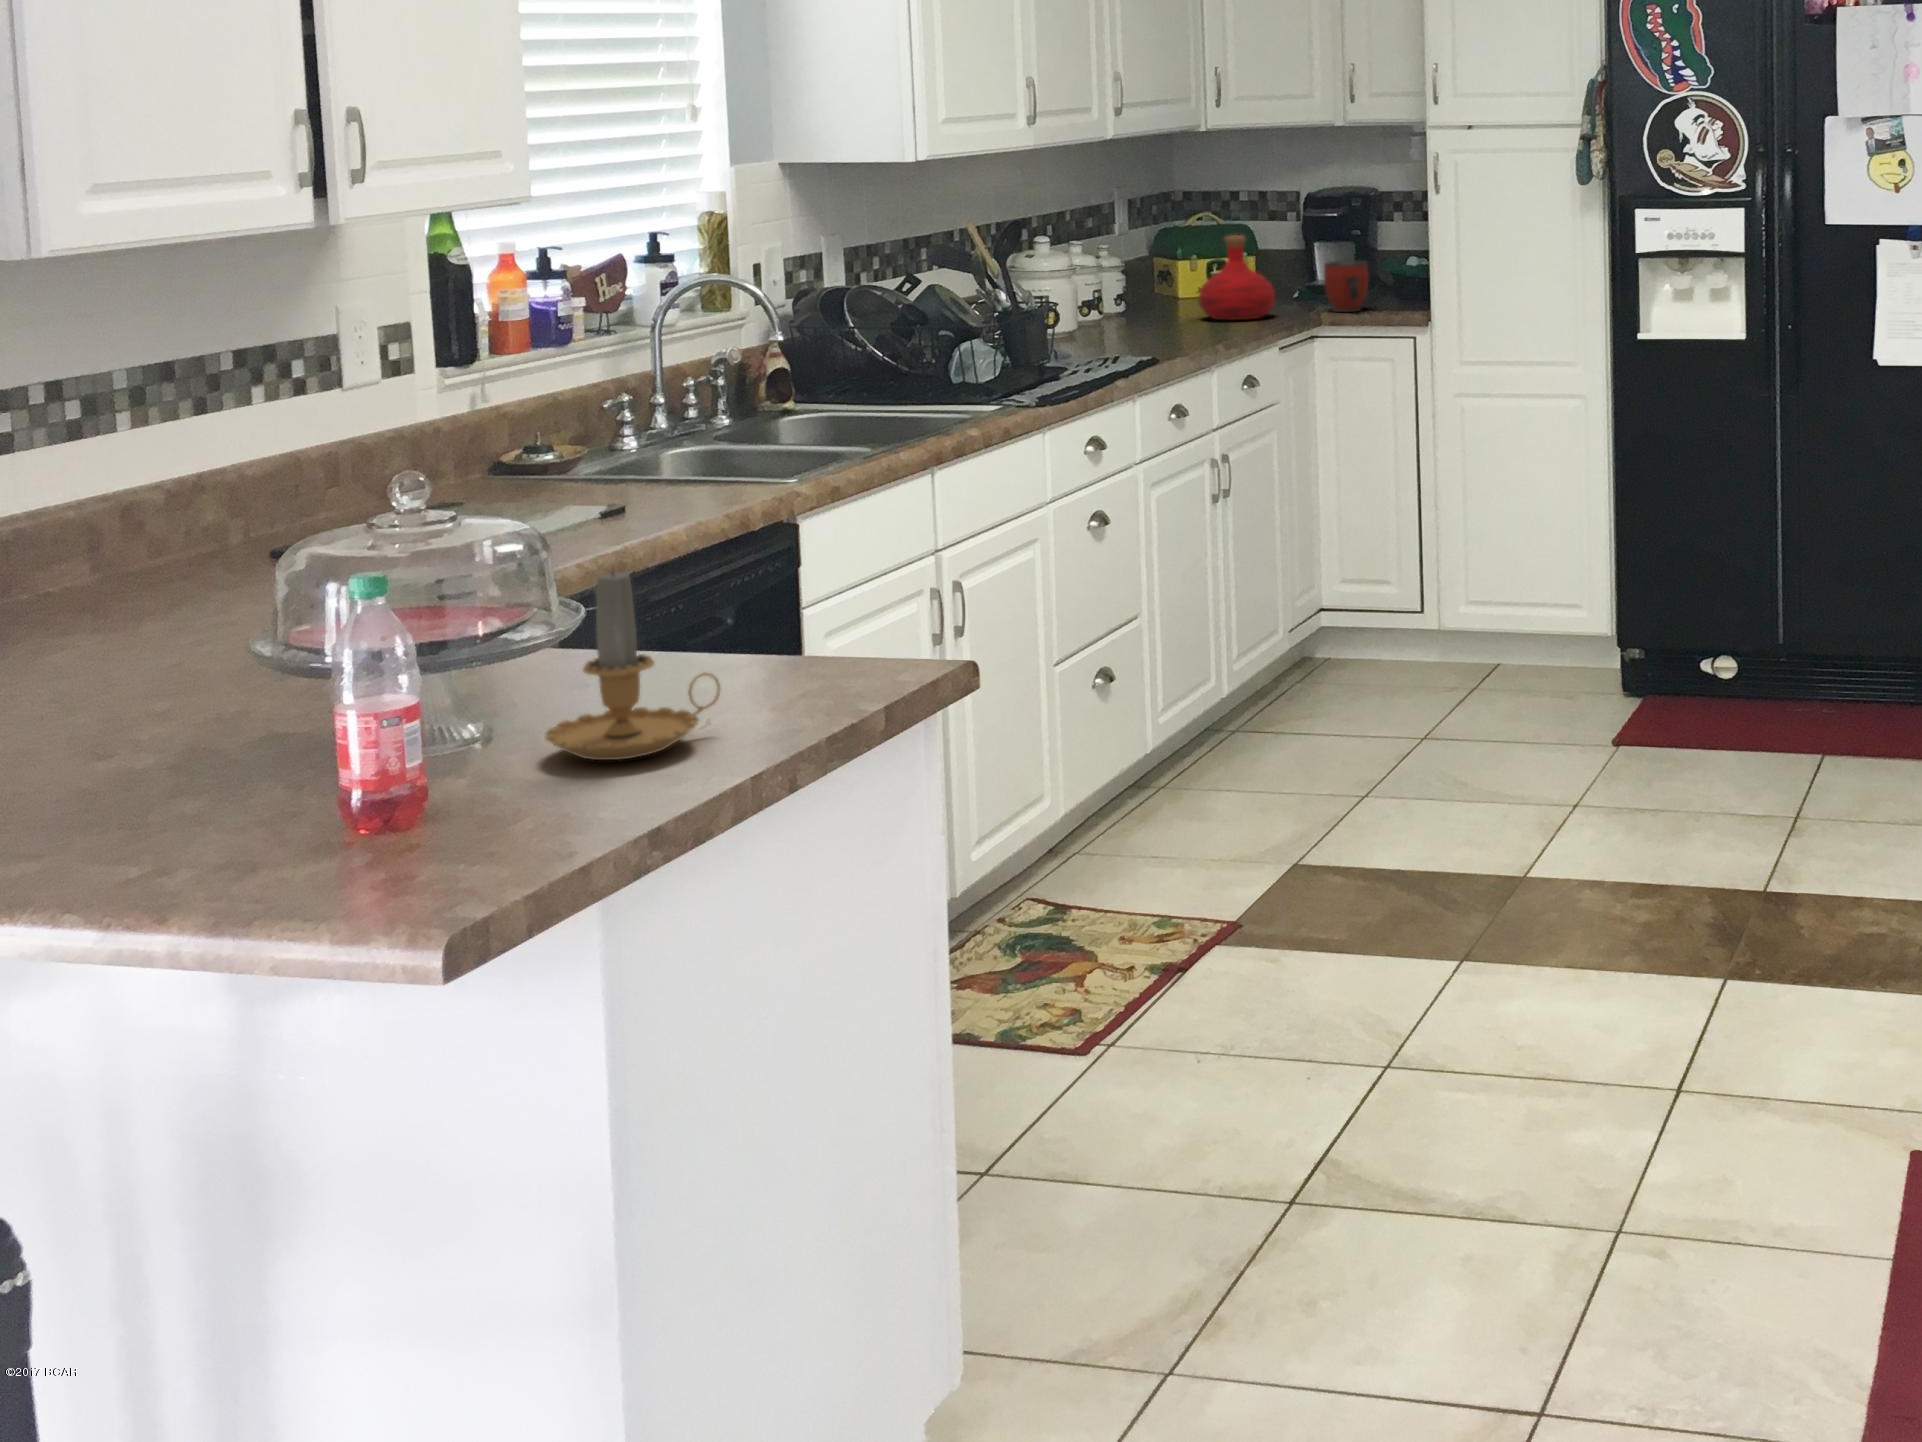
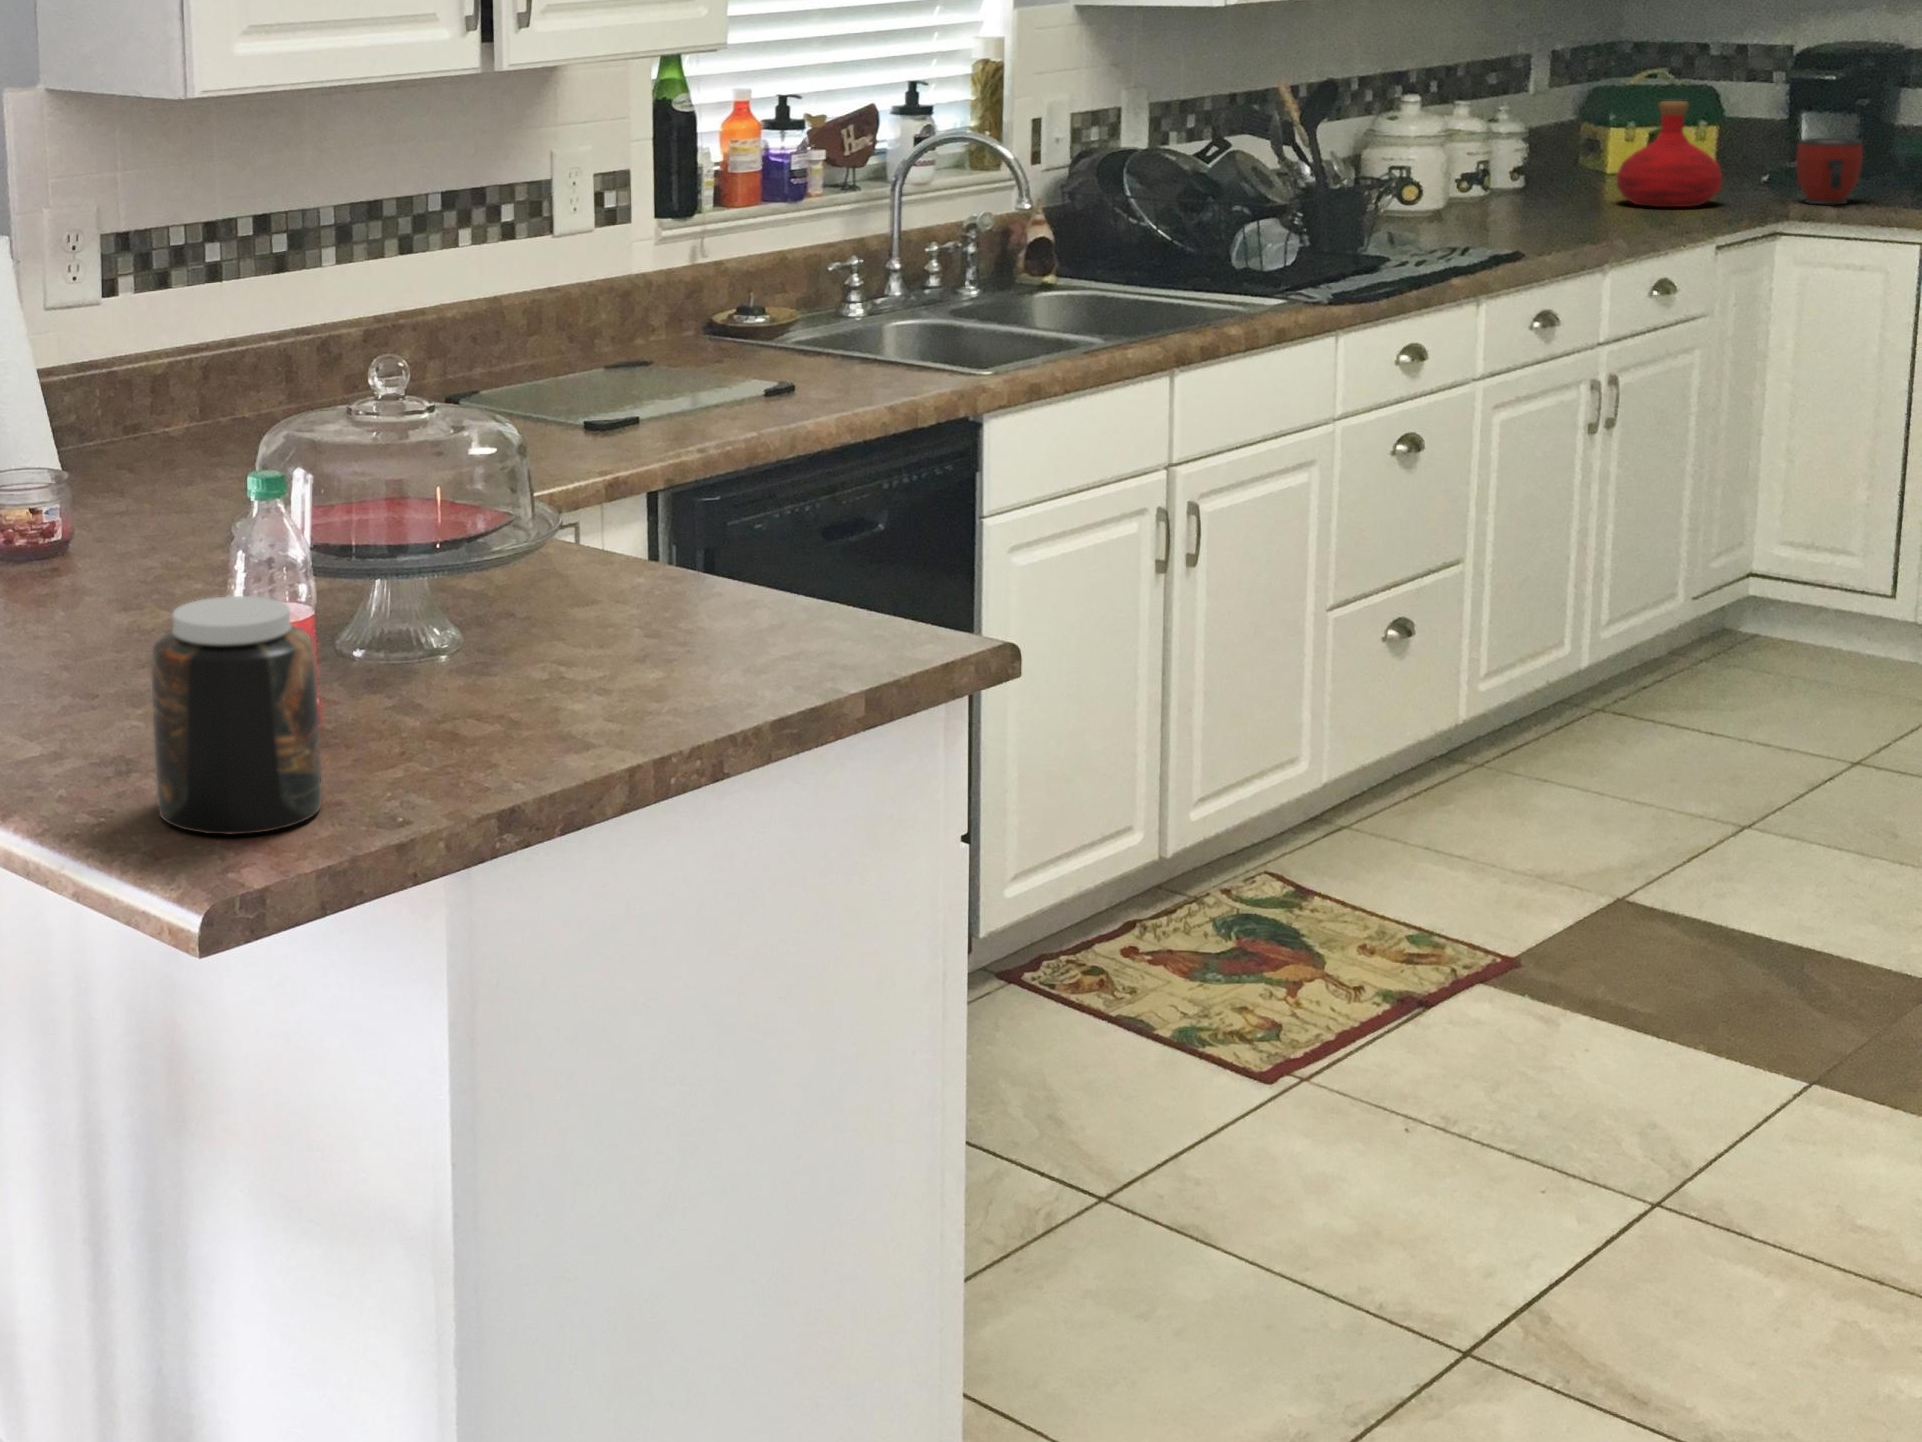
candle: present [545,572,720,760] -> none [474,483,676,706]
jar: none [319,679,488,893] -> present [152,596,322,835]

